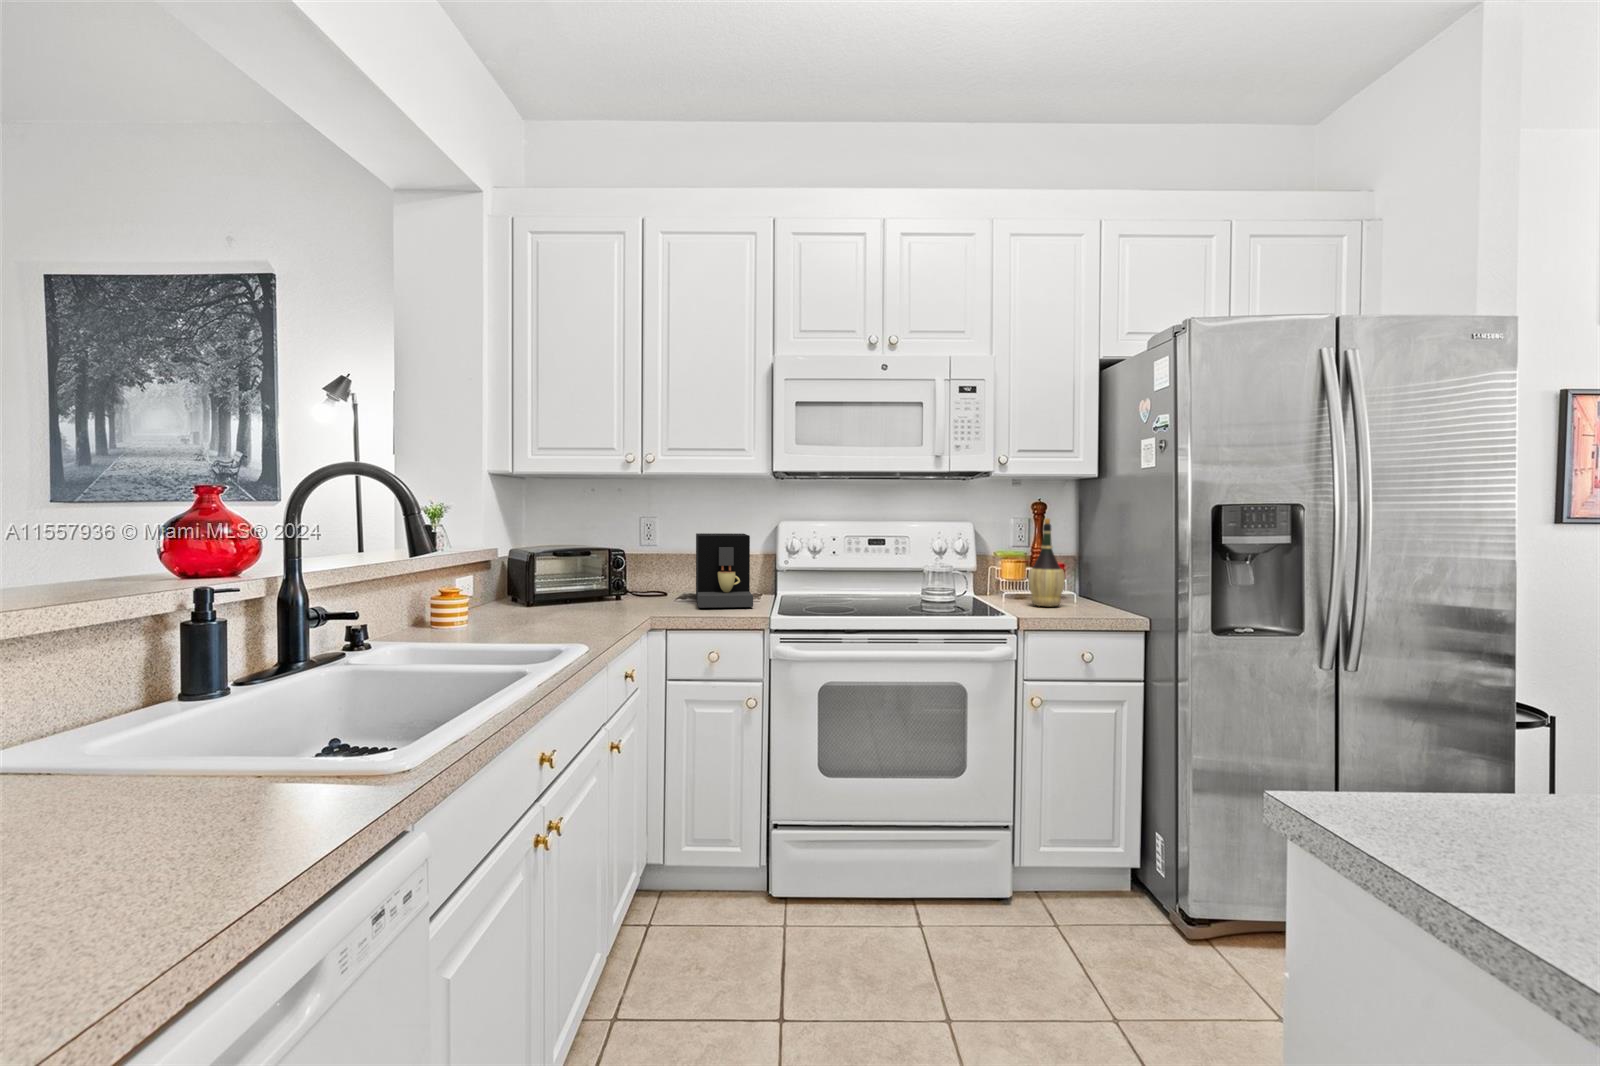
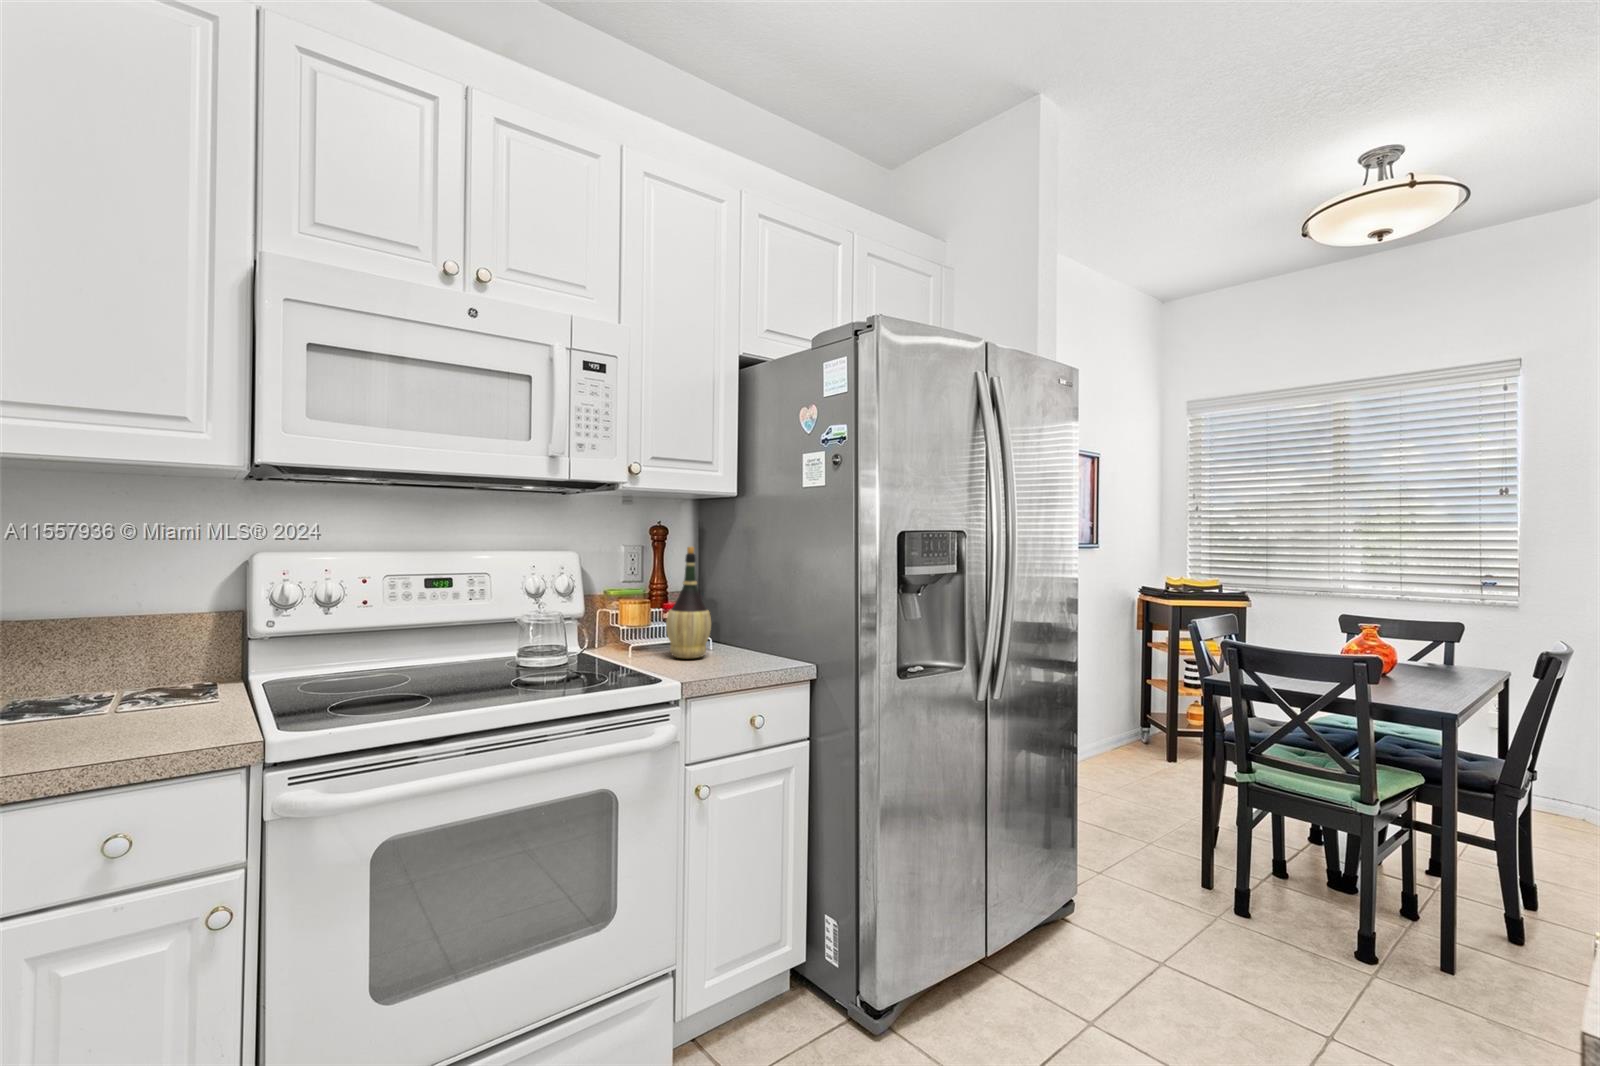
coffee maker: present [696,533,753,608] -> none [53,572,213,738]

